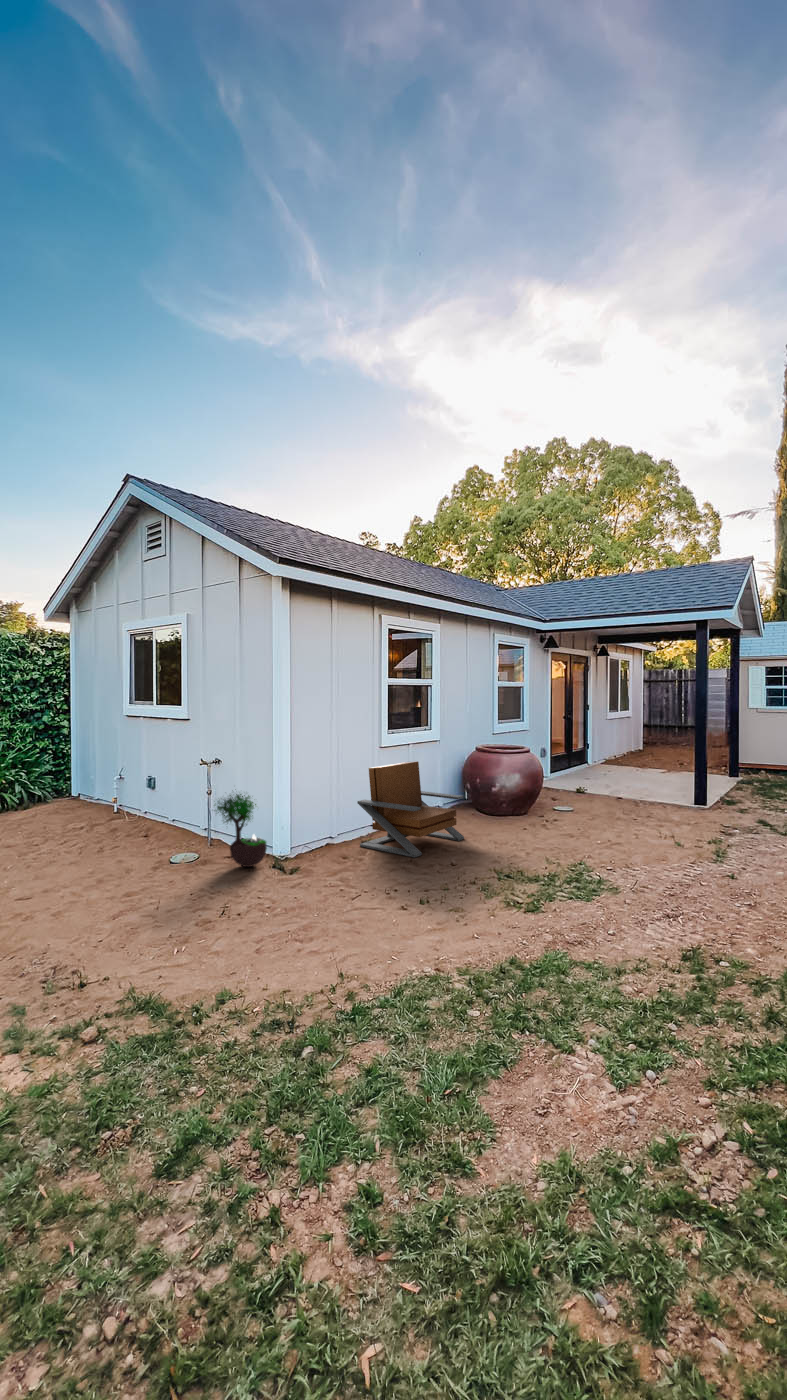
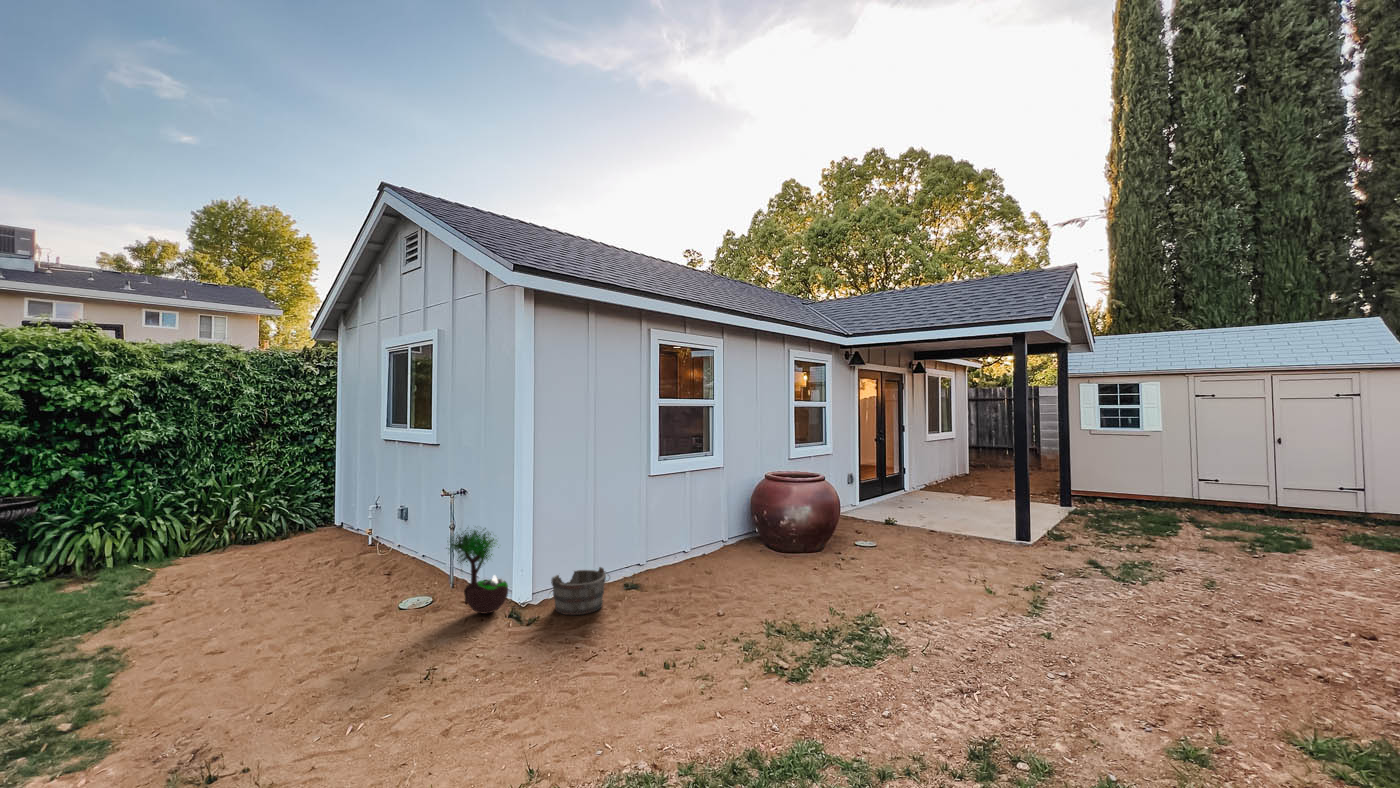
lounge chair: present [357,761,464,857] -> none [620,490,743,604]
bucket: none [304,827,357,867] -> present [551,567,606,615]

